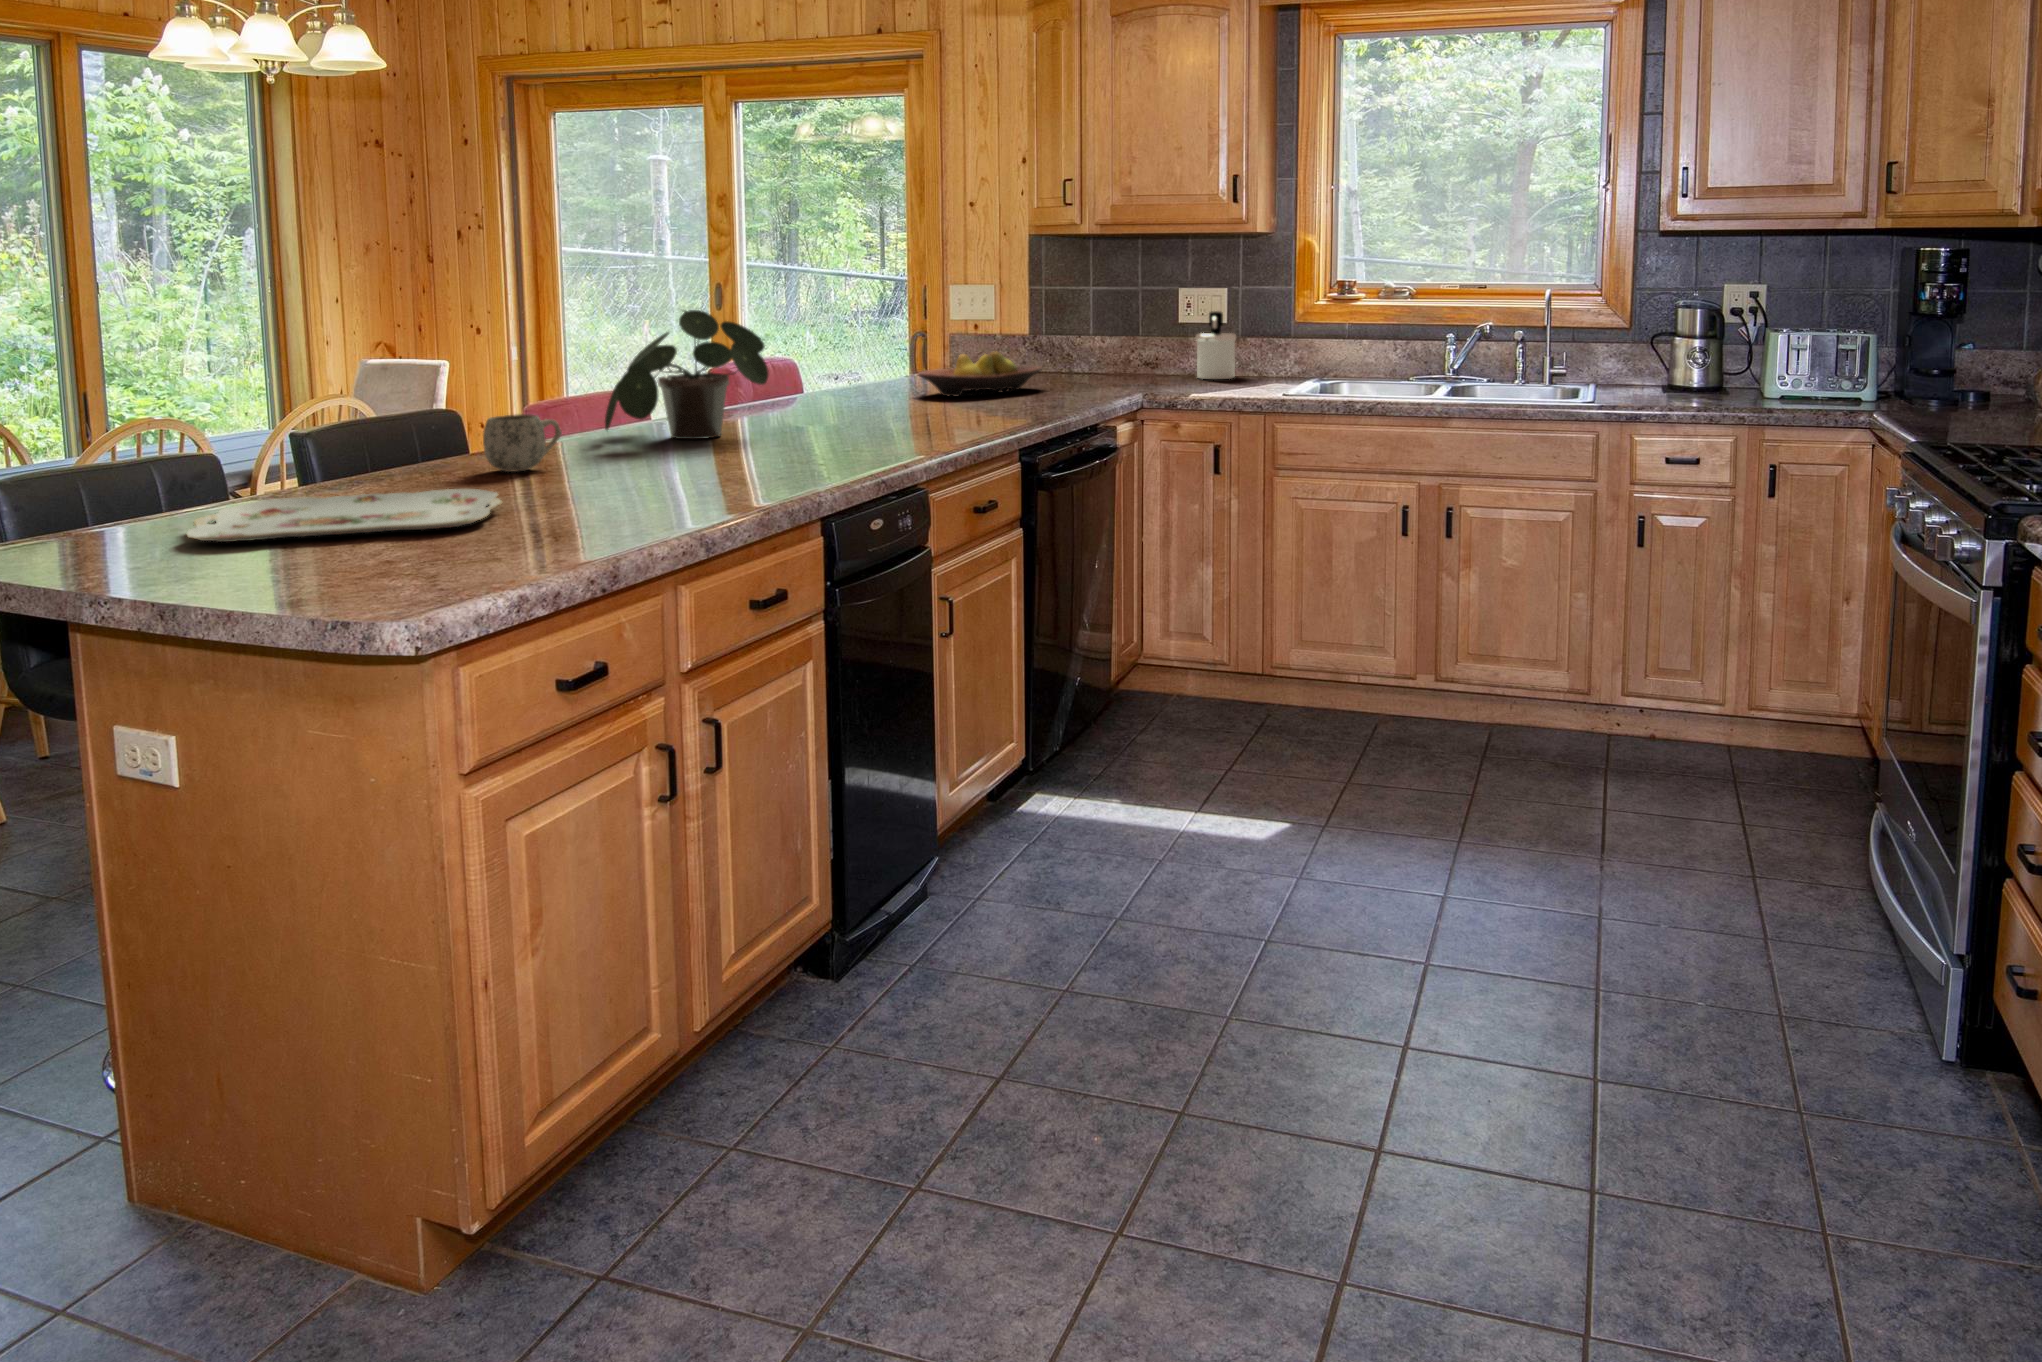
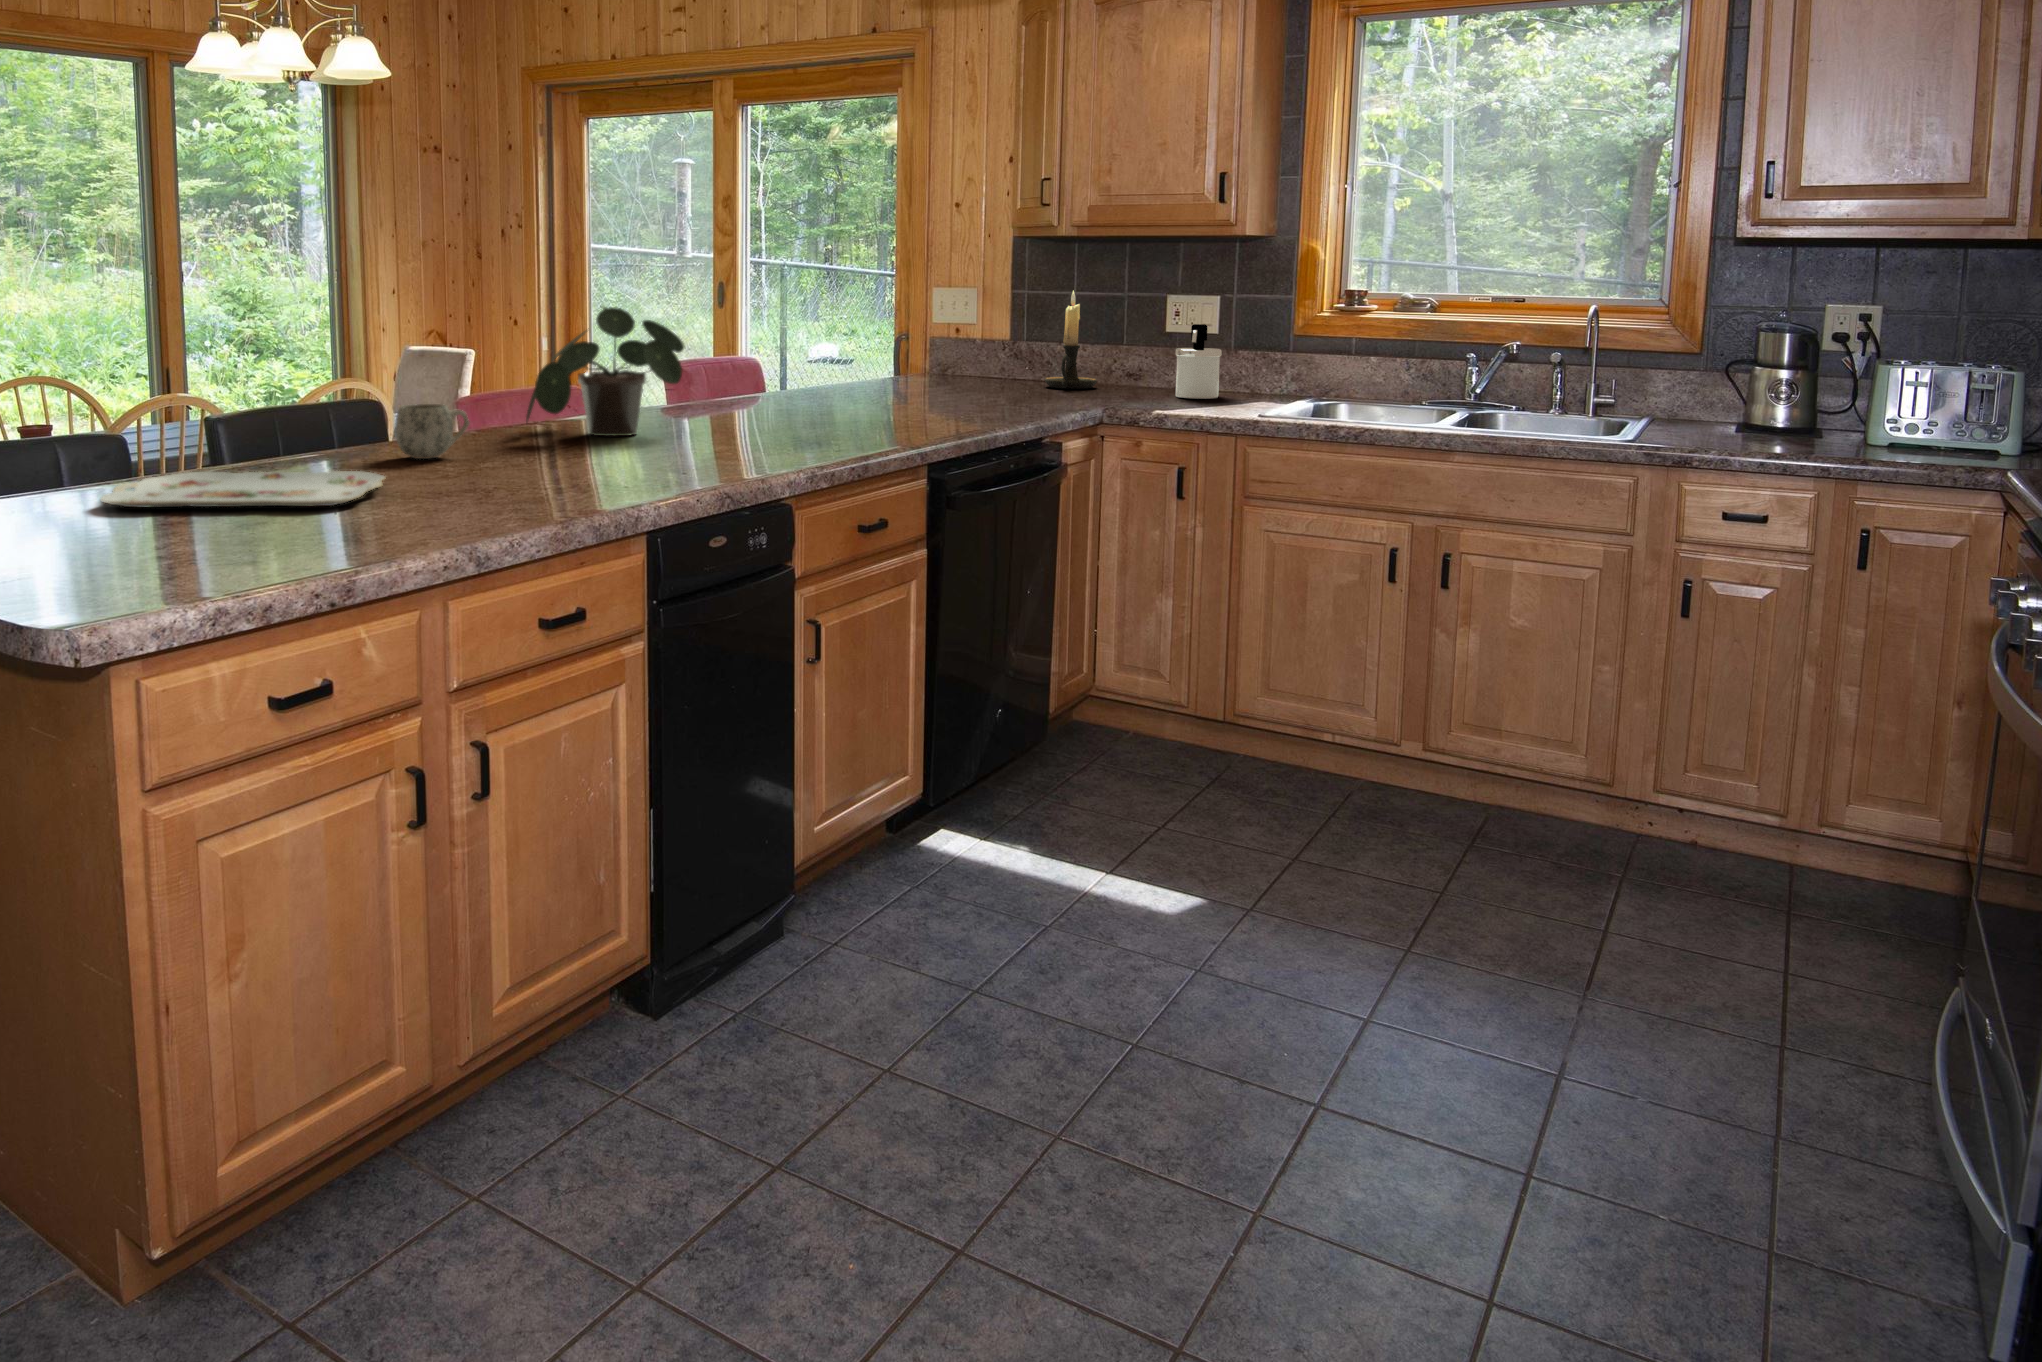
candle holder: none [1075,282,1123,374] -> present [1045,291,1097,389]
fruit bowl: present [918,352,1042,397] -> none [861,360,996,406]

